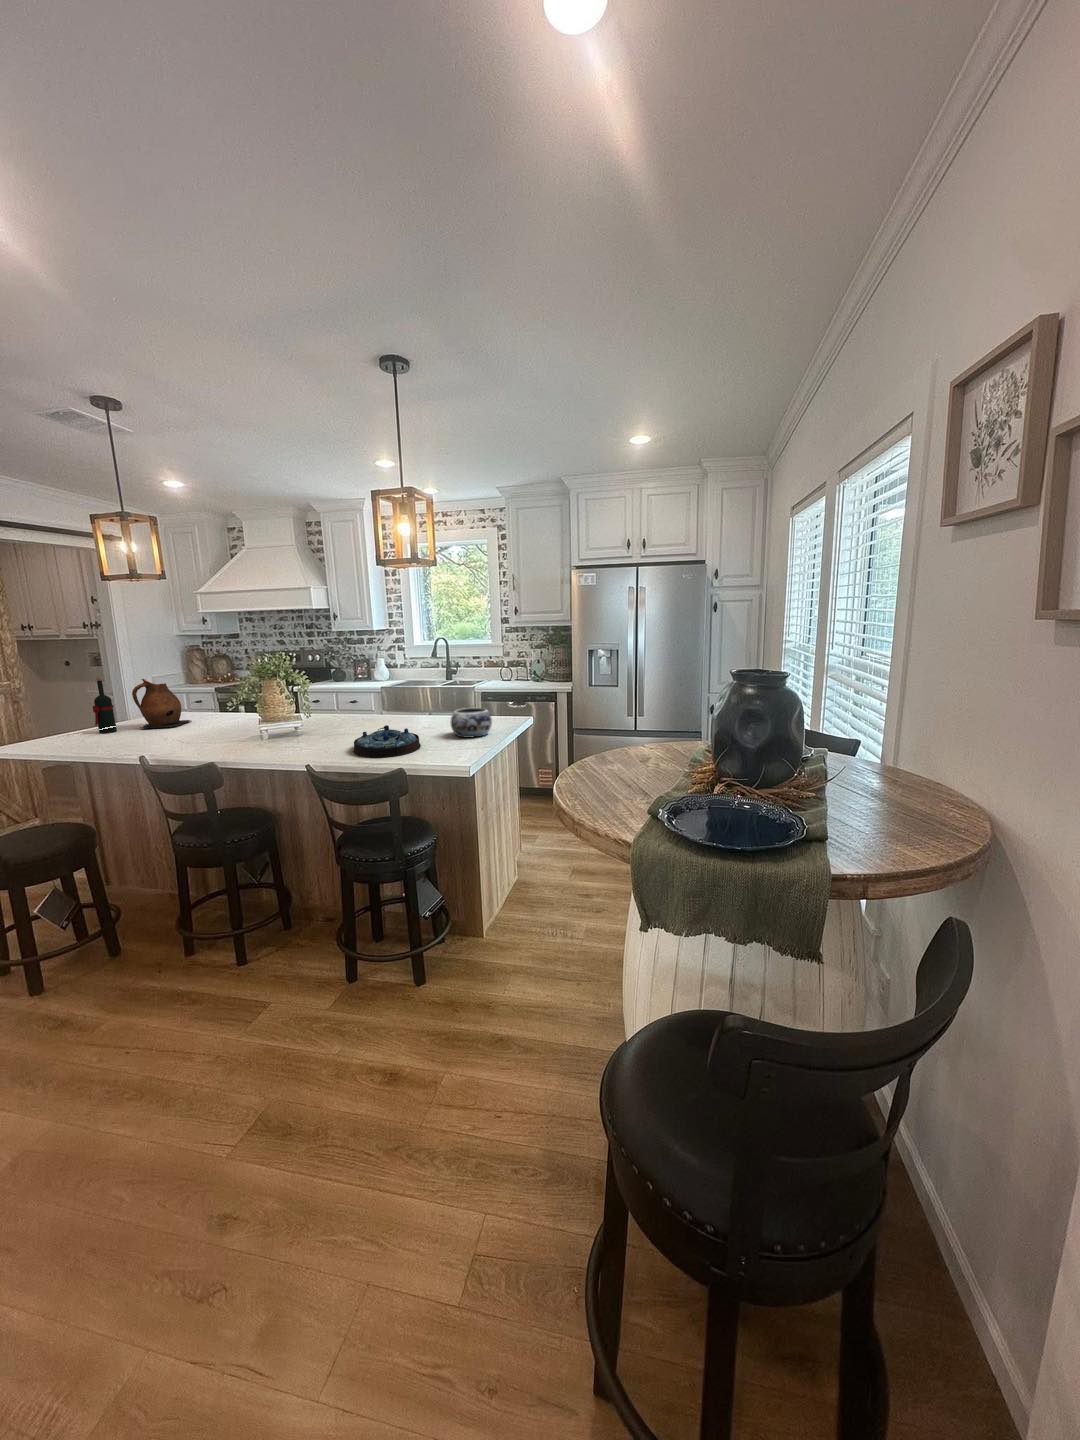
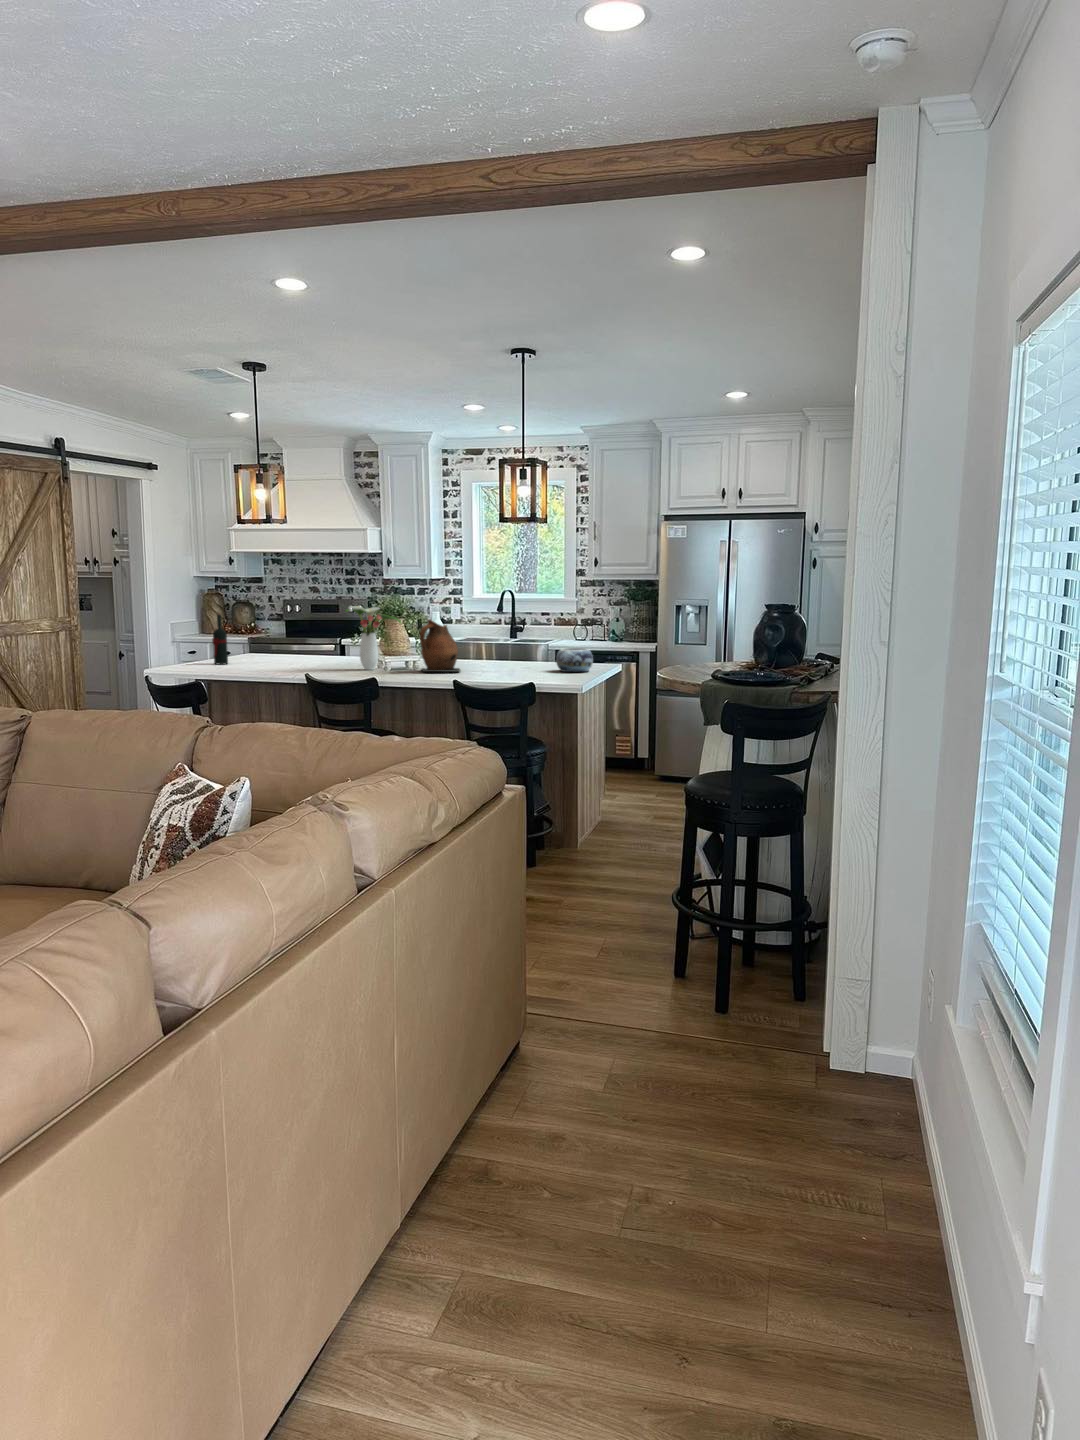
flower arrangement: none [202,669,275,740] -> present [345,606,401,670]
ceramic pitcher: present [132,679,191,728] -> present [419,620,460,672]
serving tray: present [353,725,421,757] -> none [479,658,536,679]

